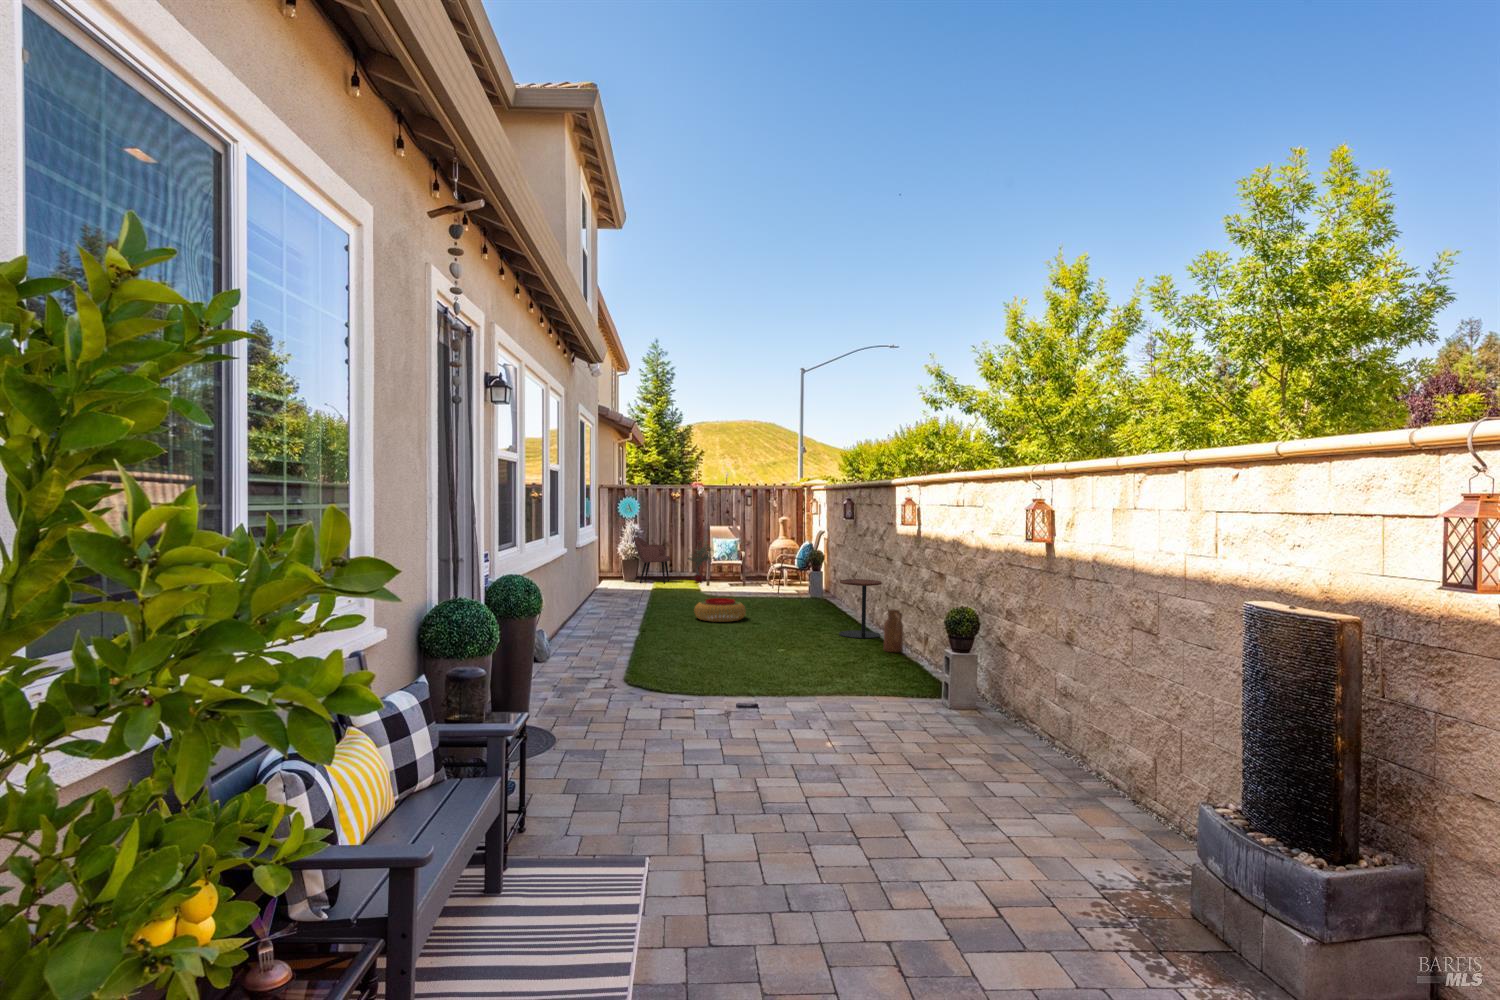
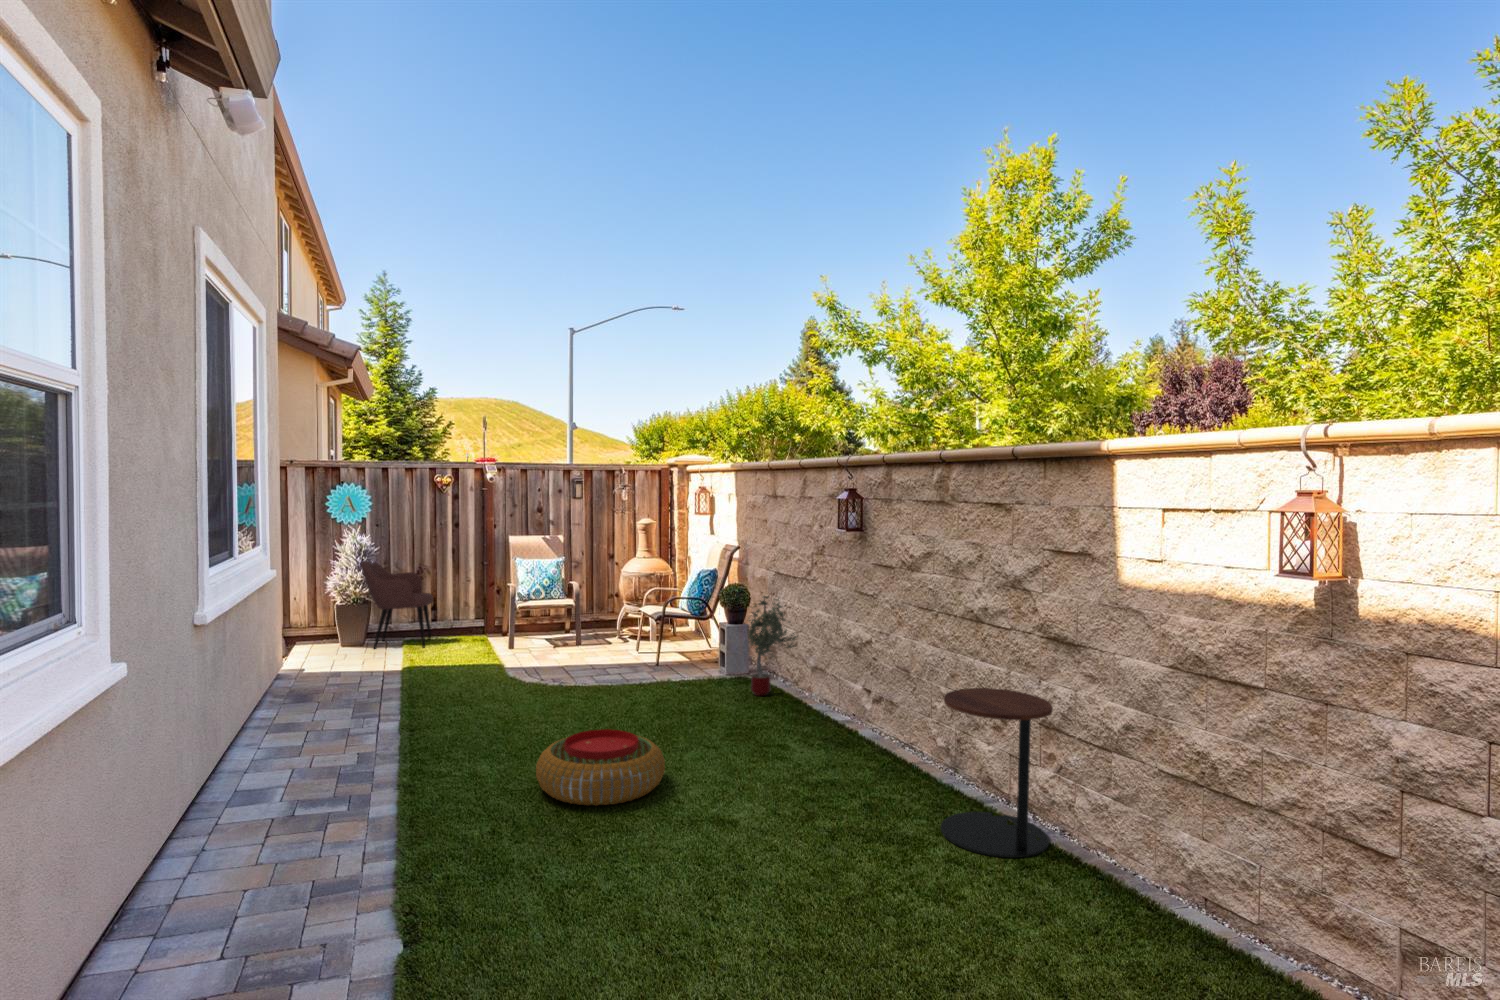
potted tree: present [688,542,713,583] -> present [748,596,798,696]
watering can: present [884,610,903,653] -> none [1165,812,1277,950]

